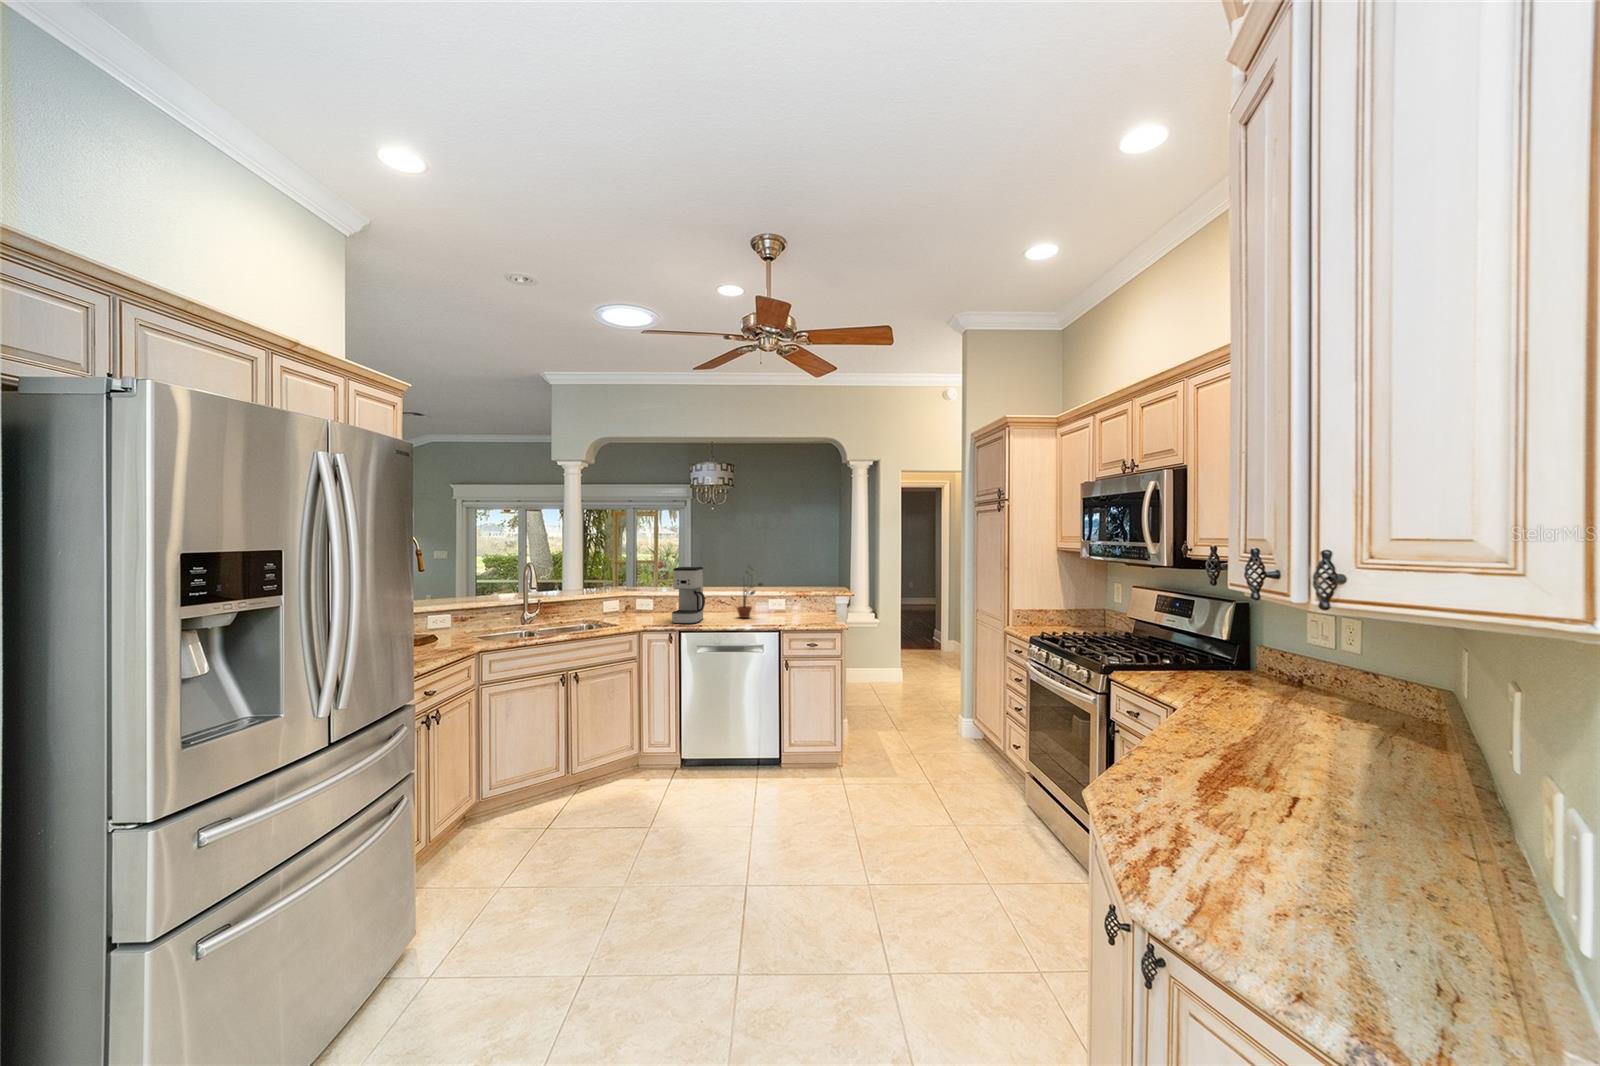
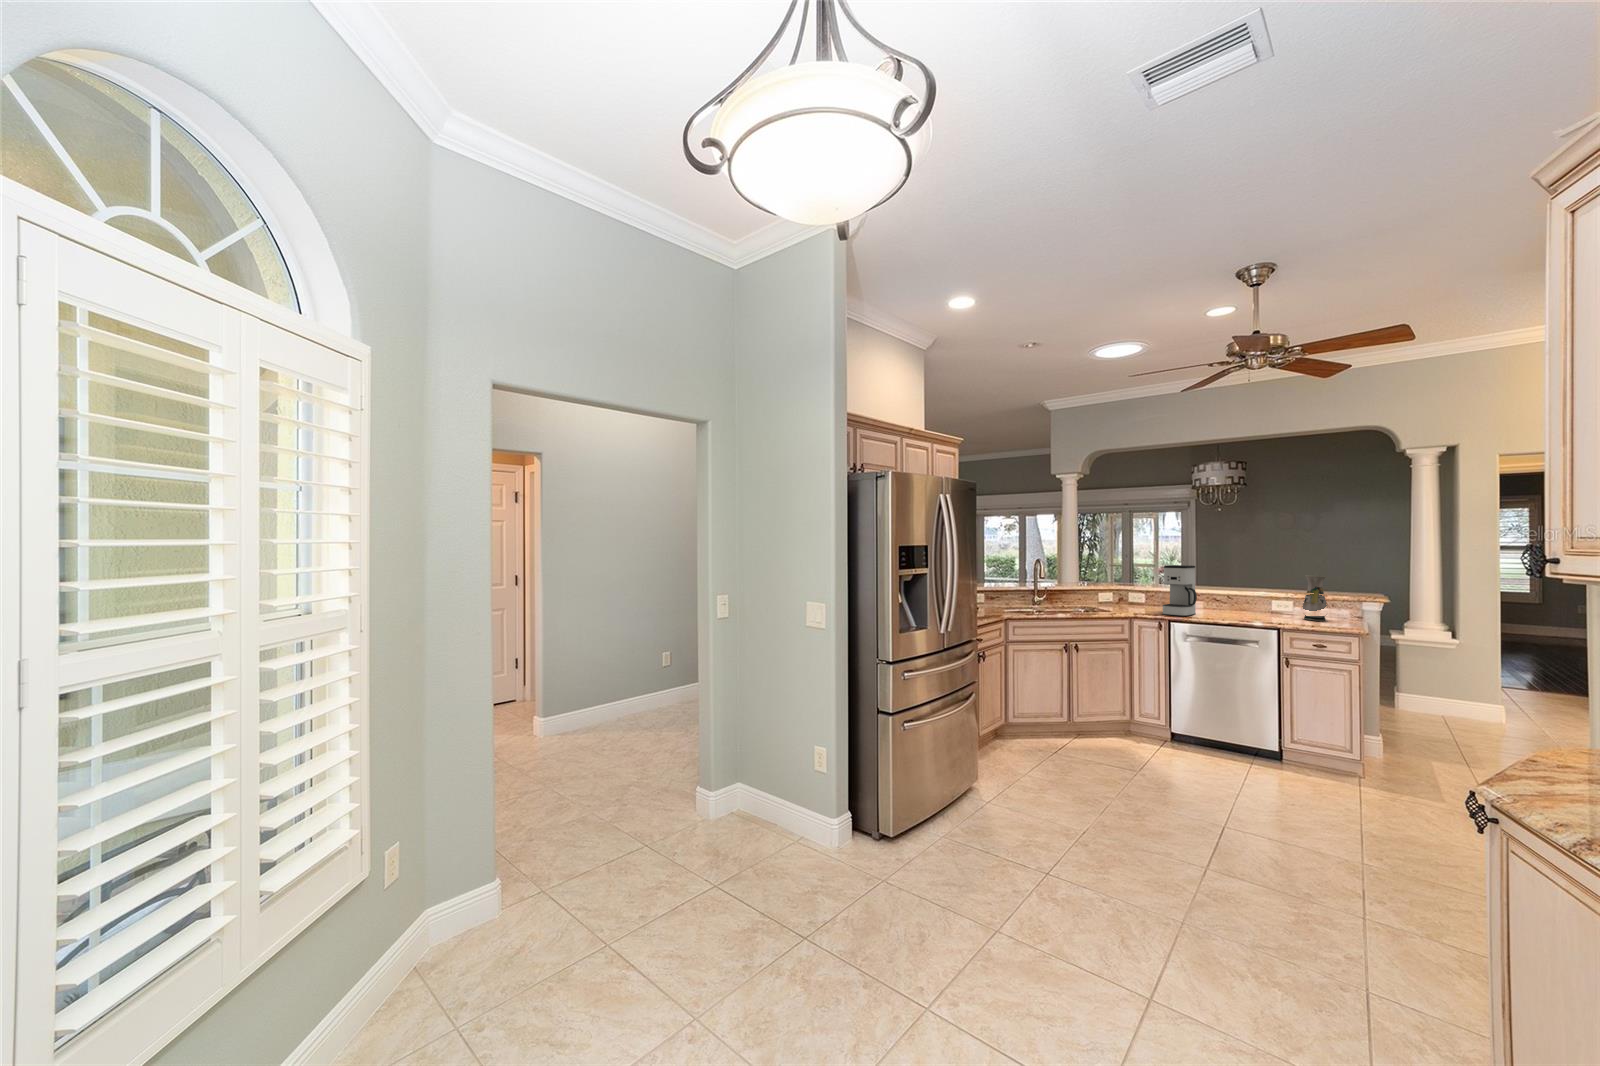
potted plant: present [737,568,762,618] -> none [1228,566,1265,617]
vase: none [791,573,810,616] -> present [1302,575,1327,621]

